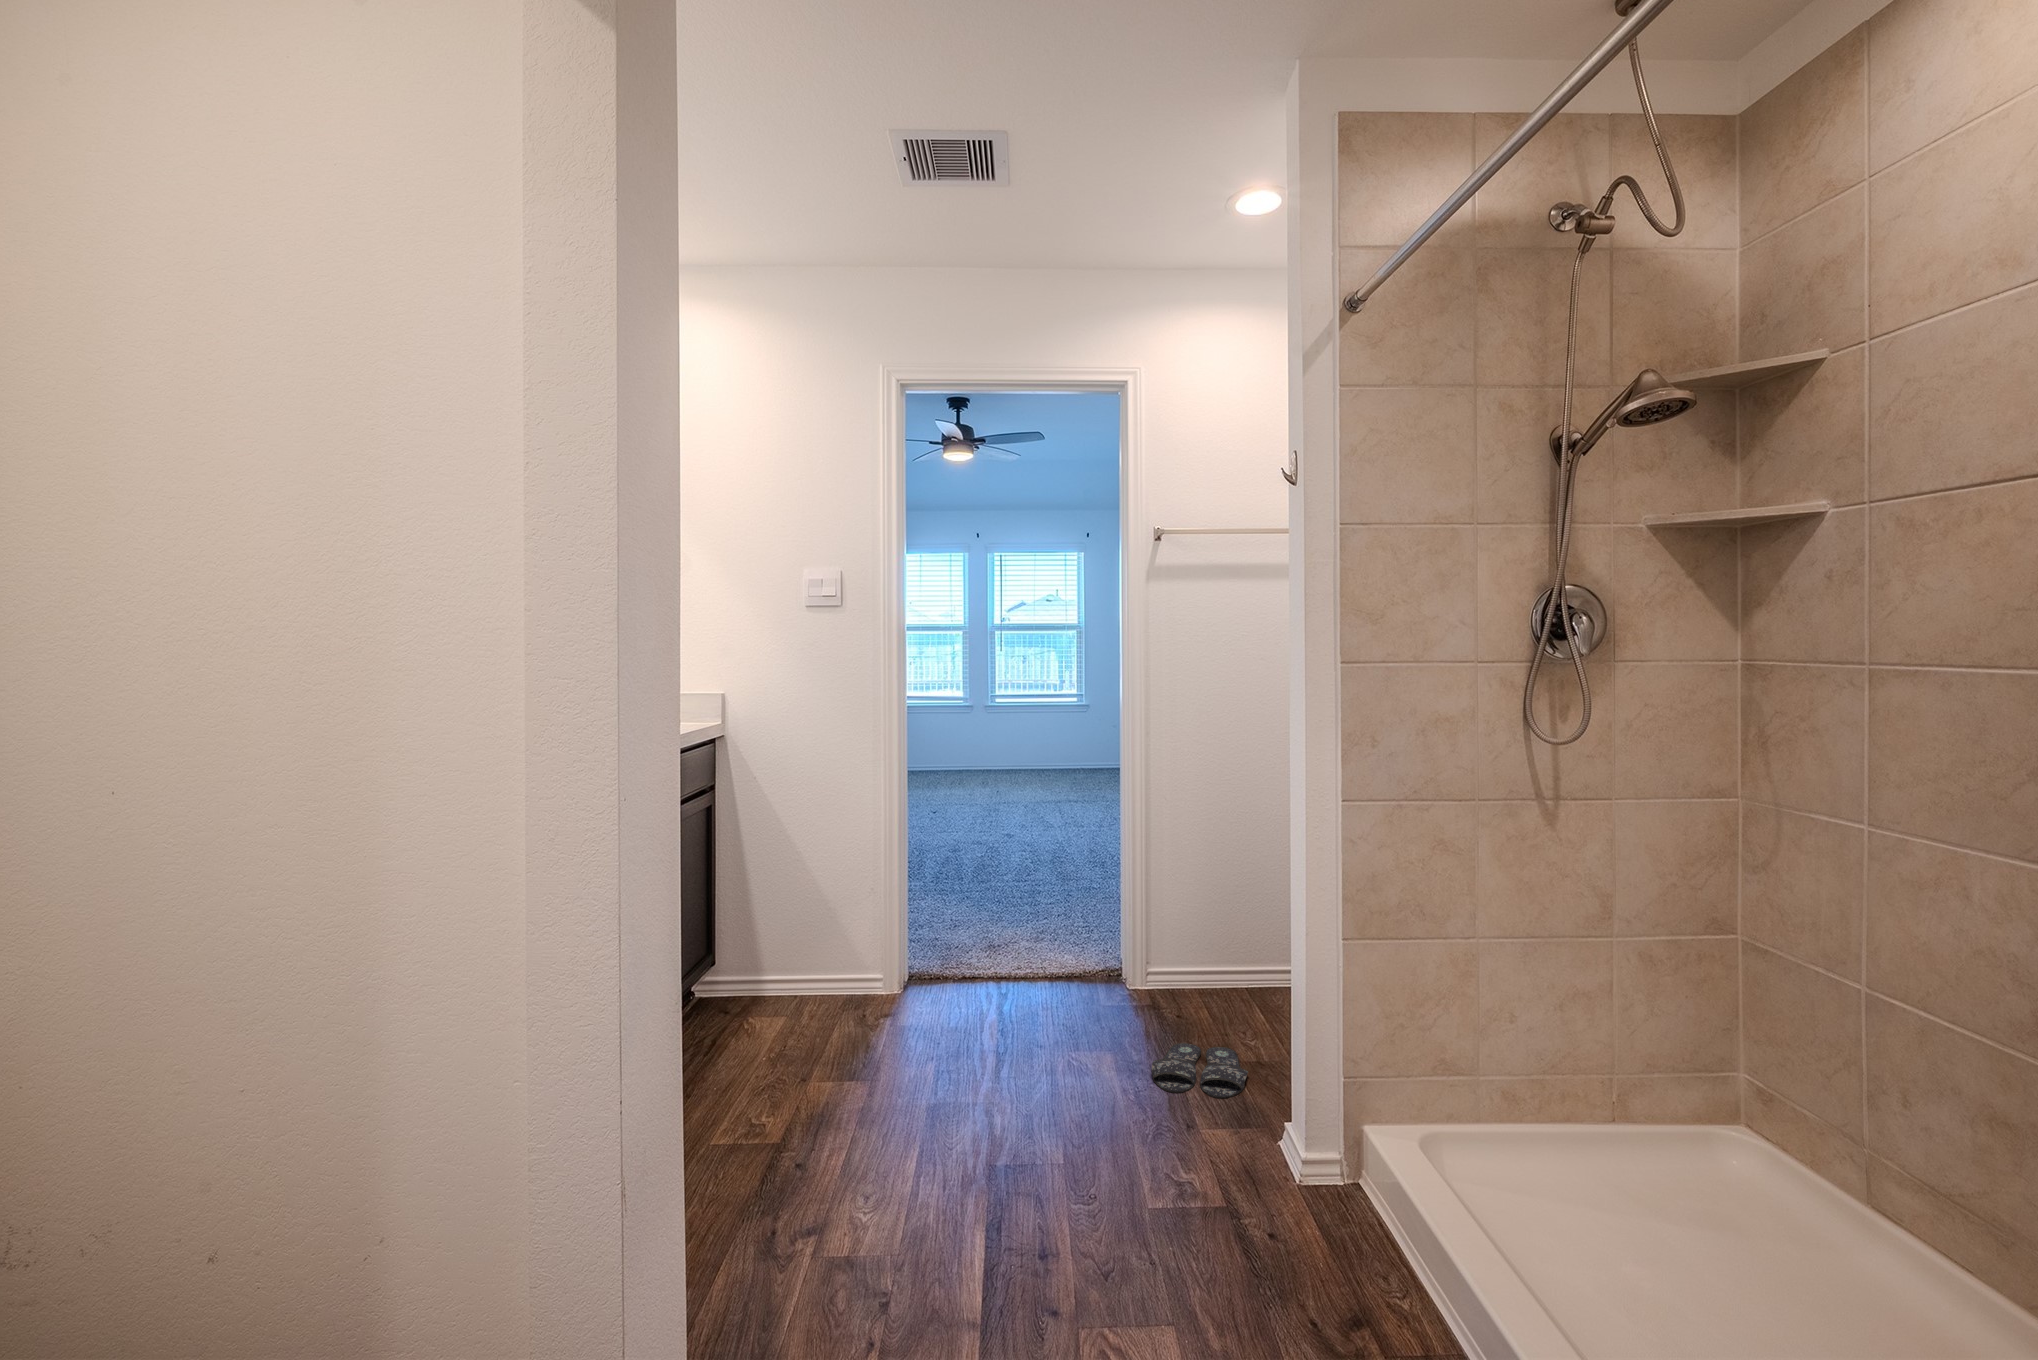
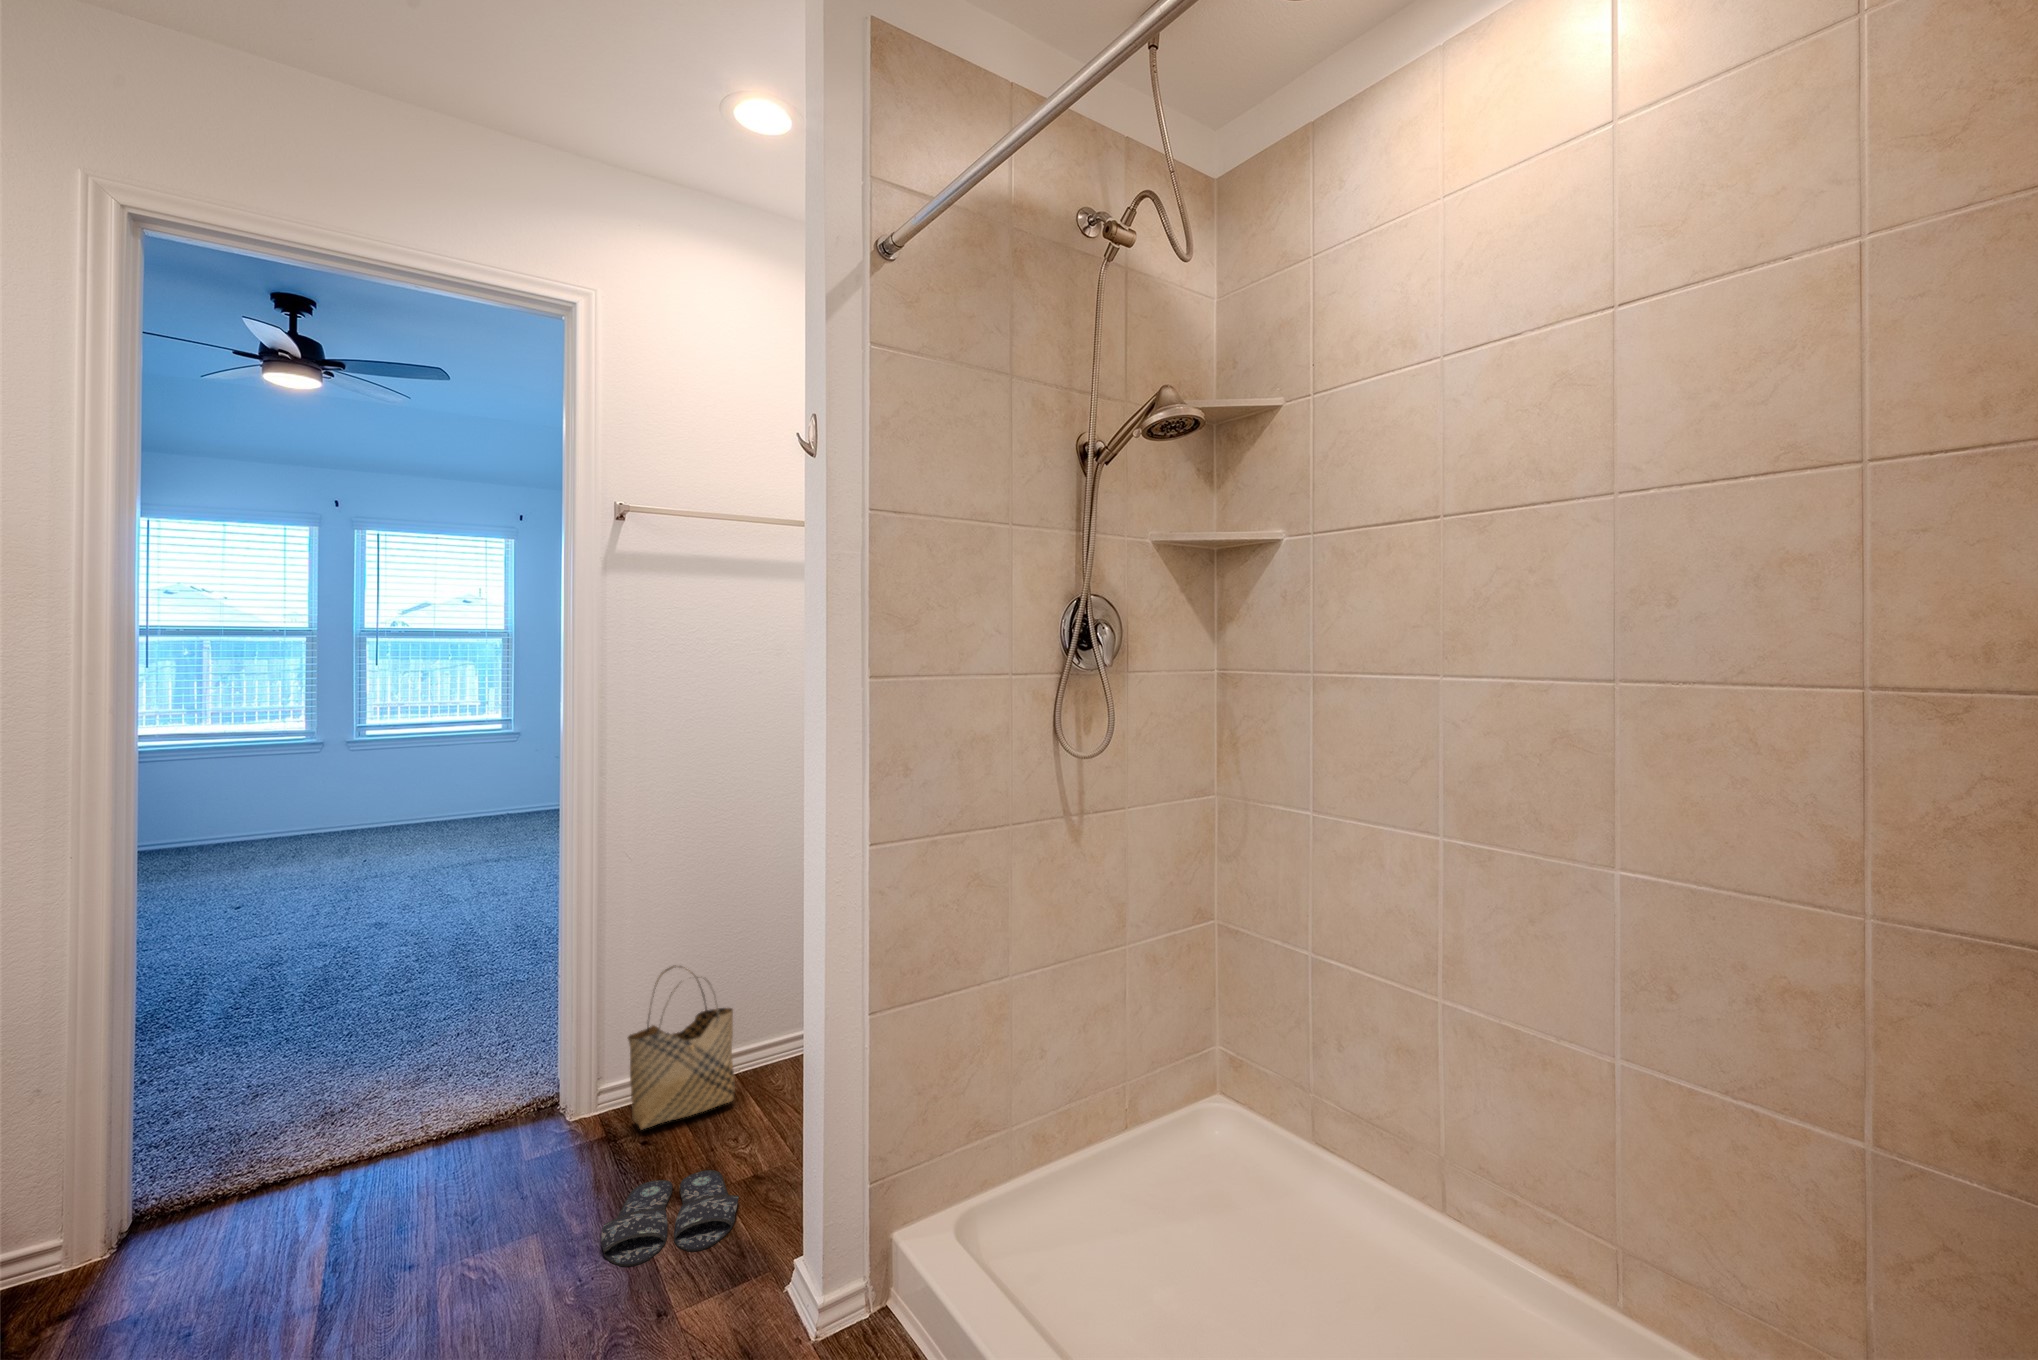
woven basket: none [1170,886,1251,1007] -> present [628,965,735,1129]

